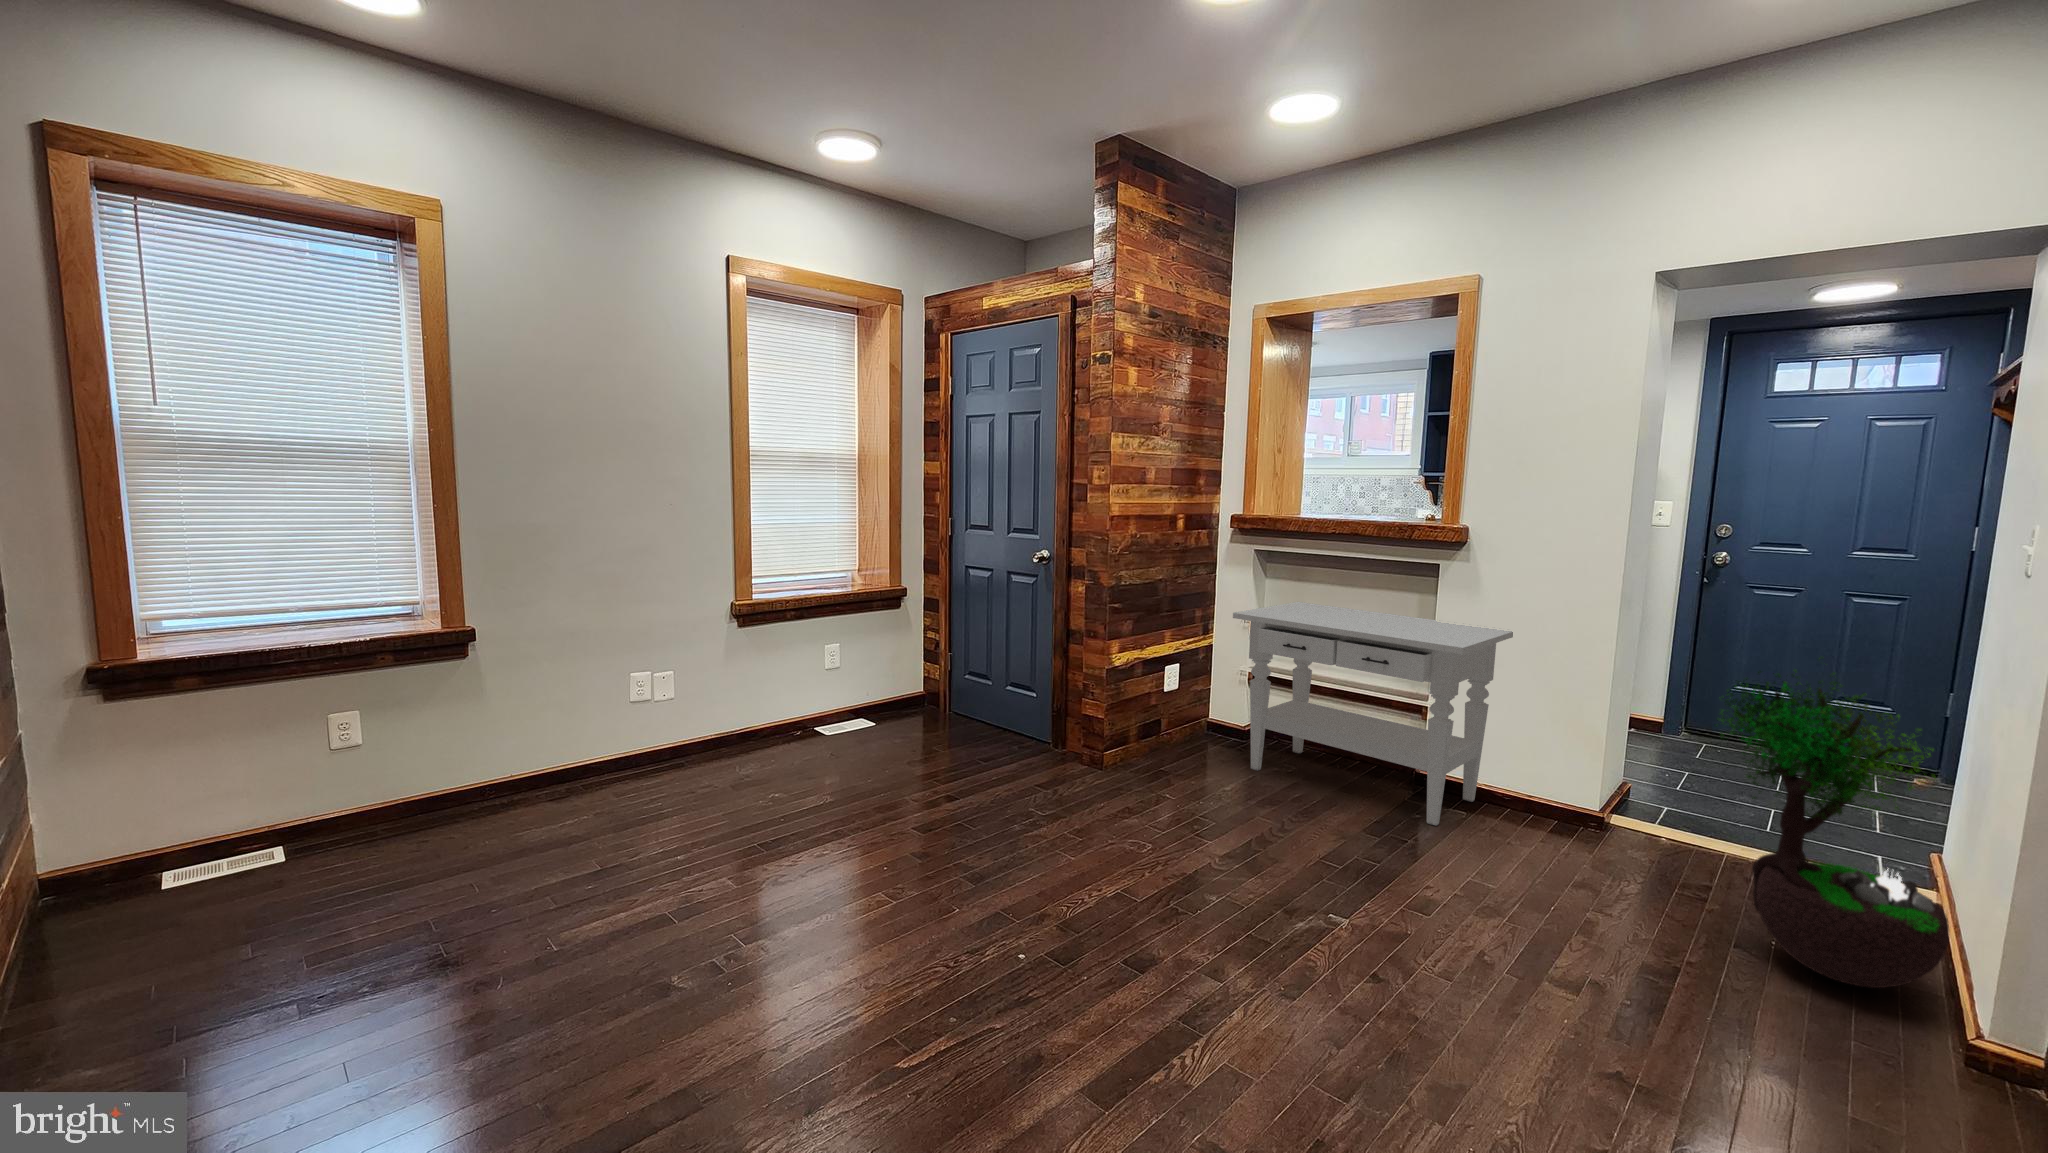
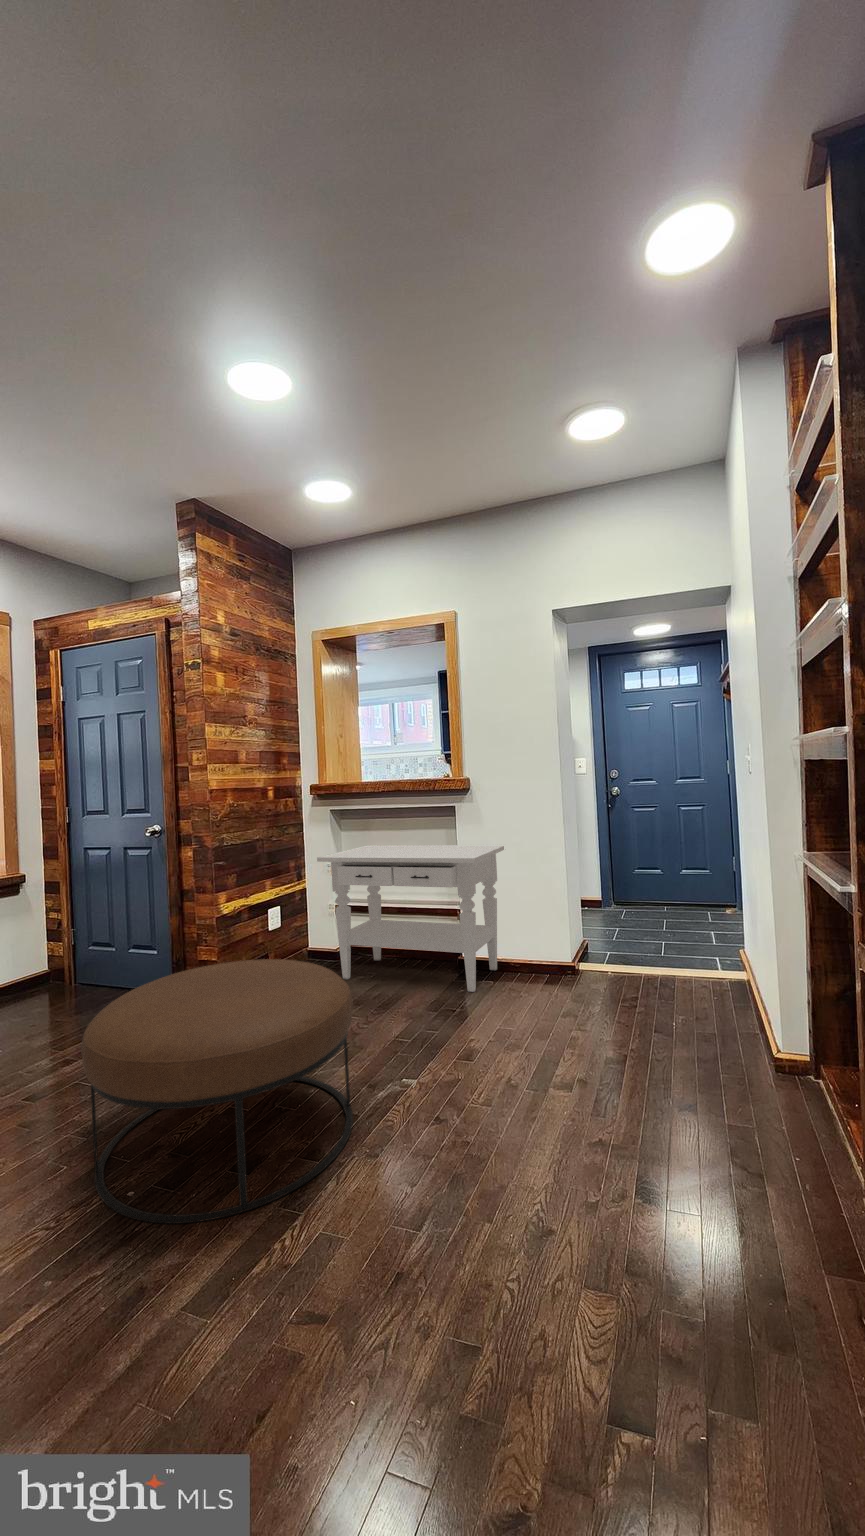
potted tree: present [1716,658,1949,988] -> none [620,830,750,1034]
ottoman: none [983,733,1278,1013] -> present [81,959,353,1224]

